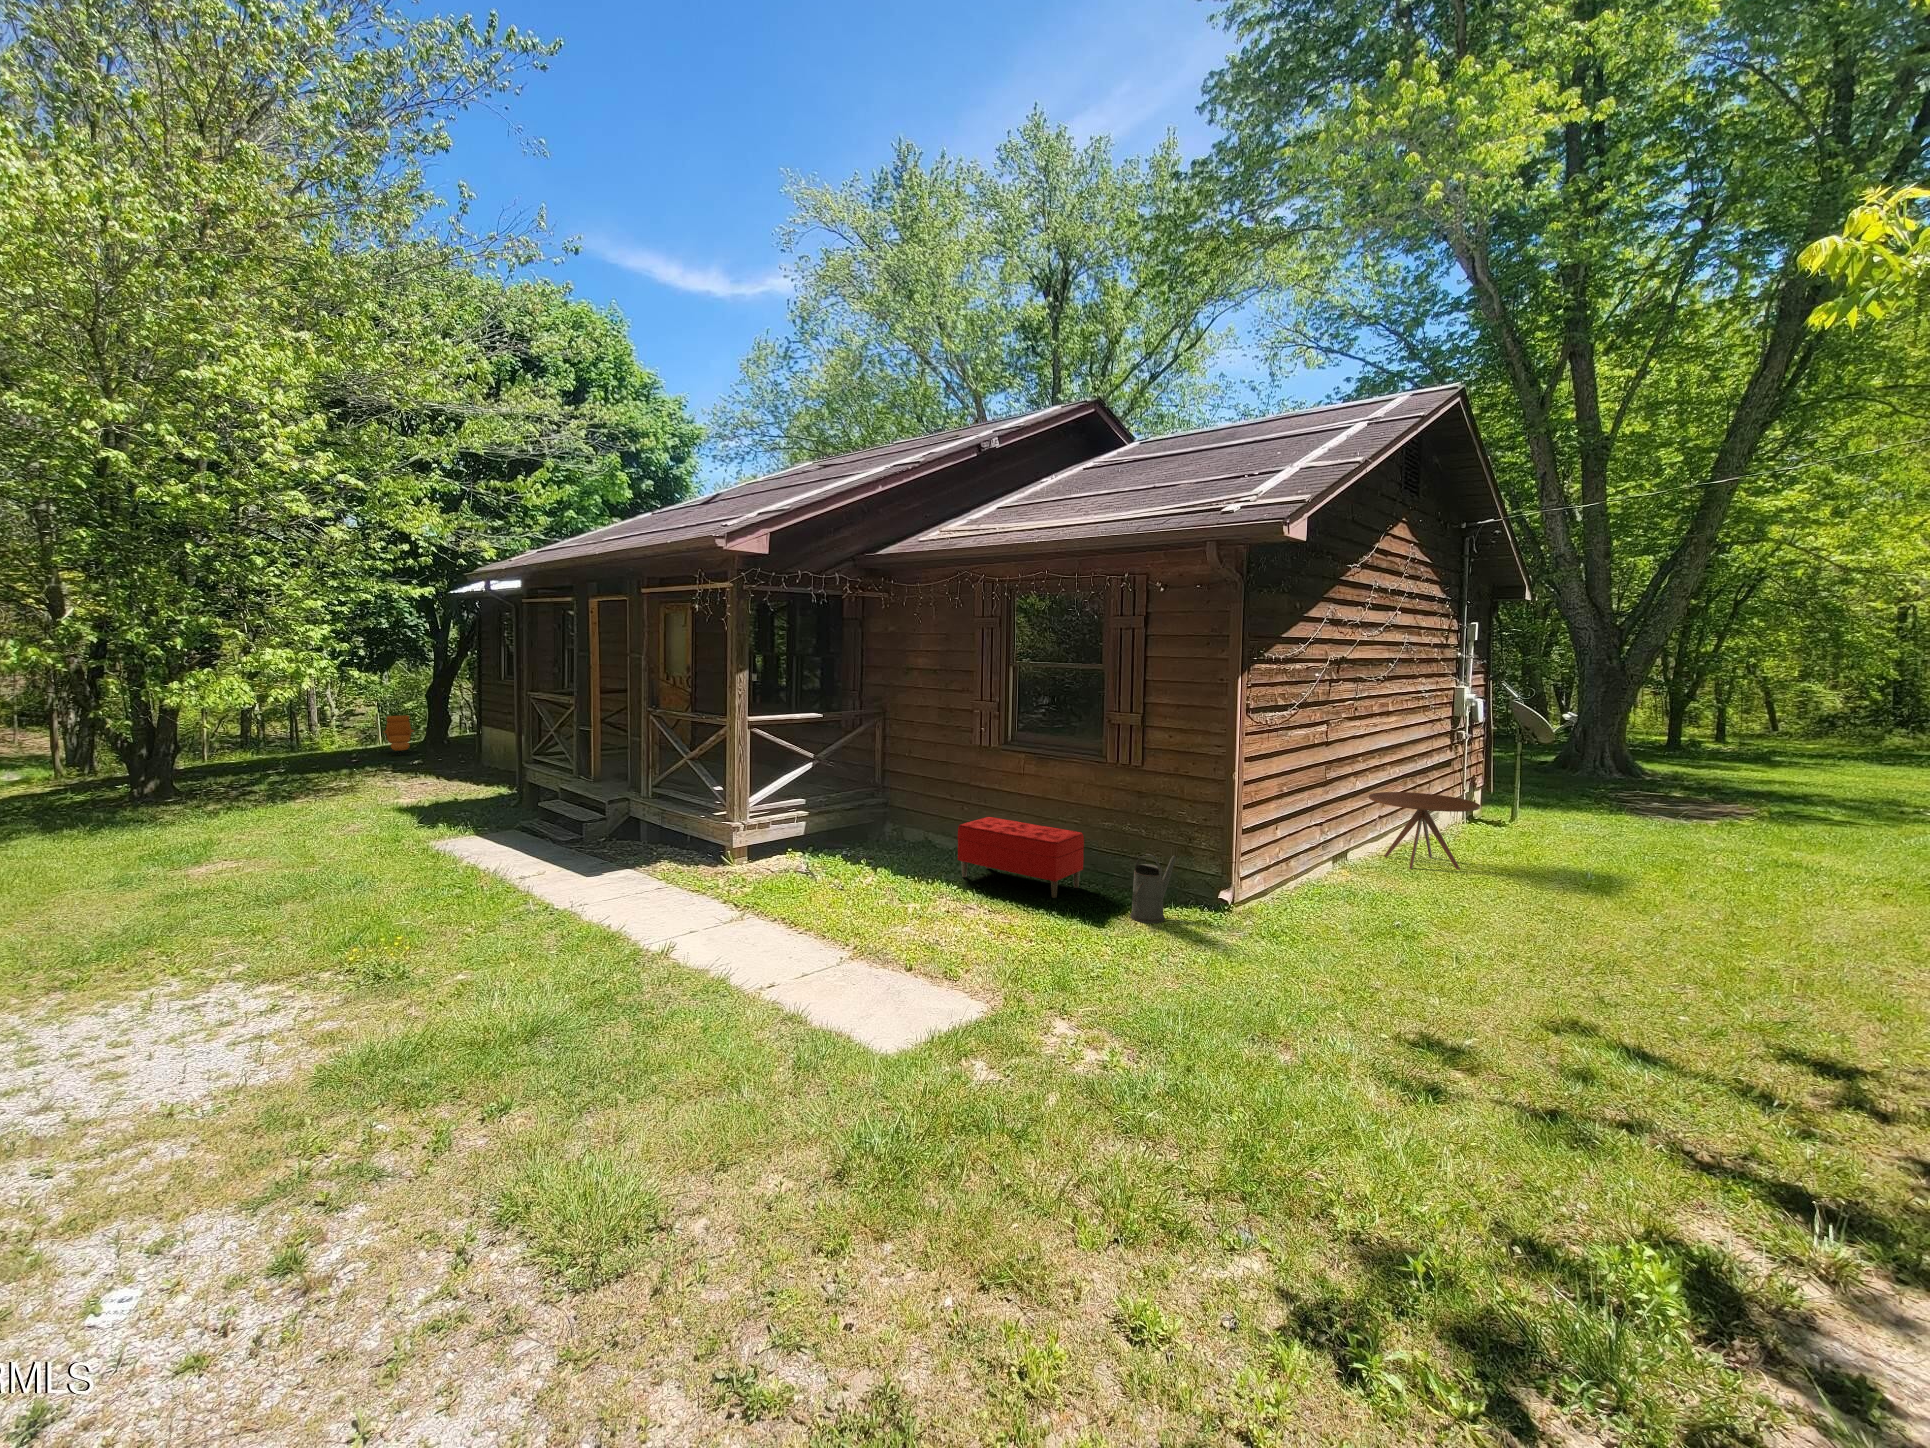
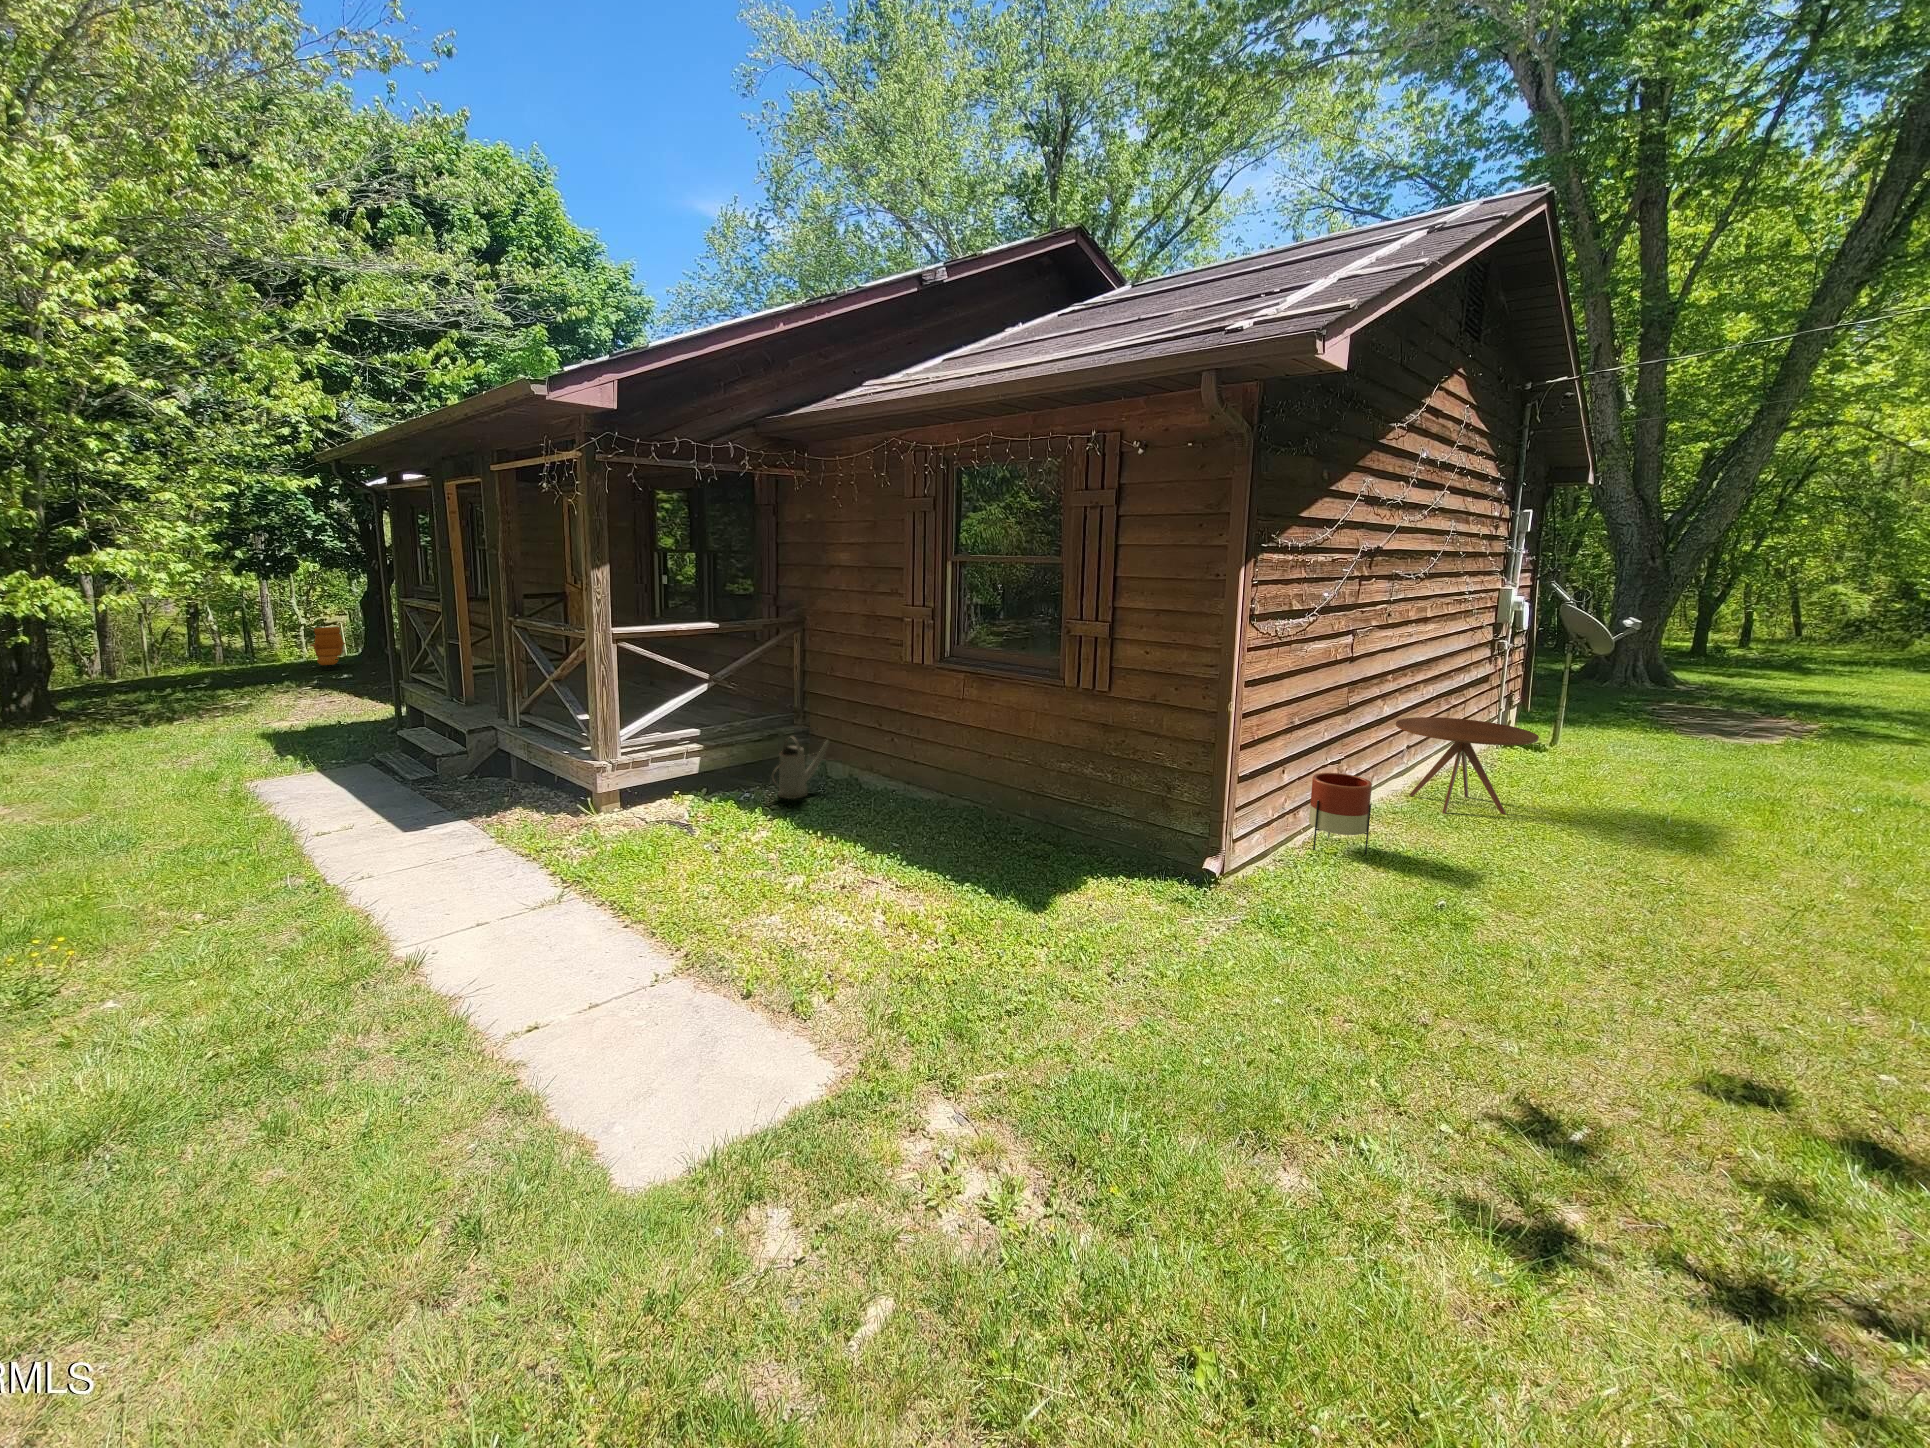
bench: present [958,817,1084,898] -> none [878,752,1034,860]
planter: none [1300,832,1347,895] -> present [1309,773,1372,854]
watering can: present [1130,854,1176,924] -> present [772,737,829,799]

